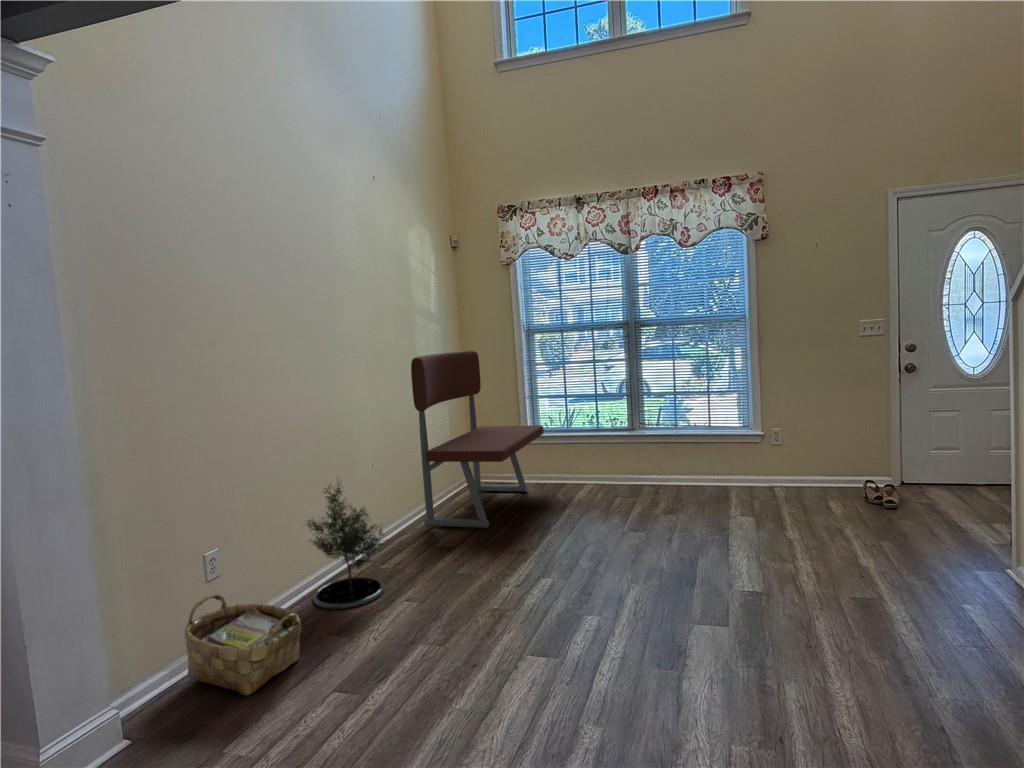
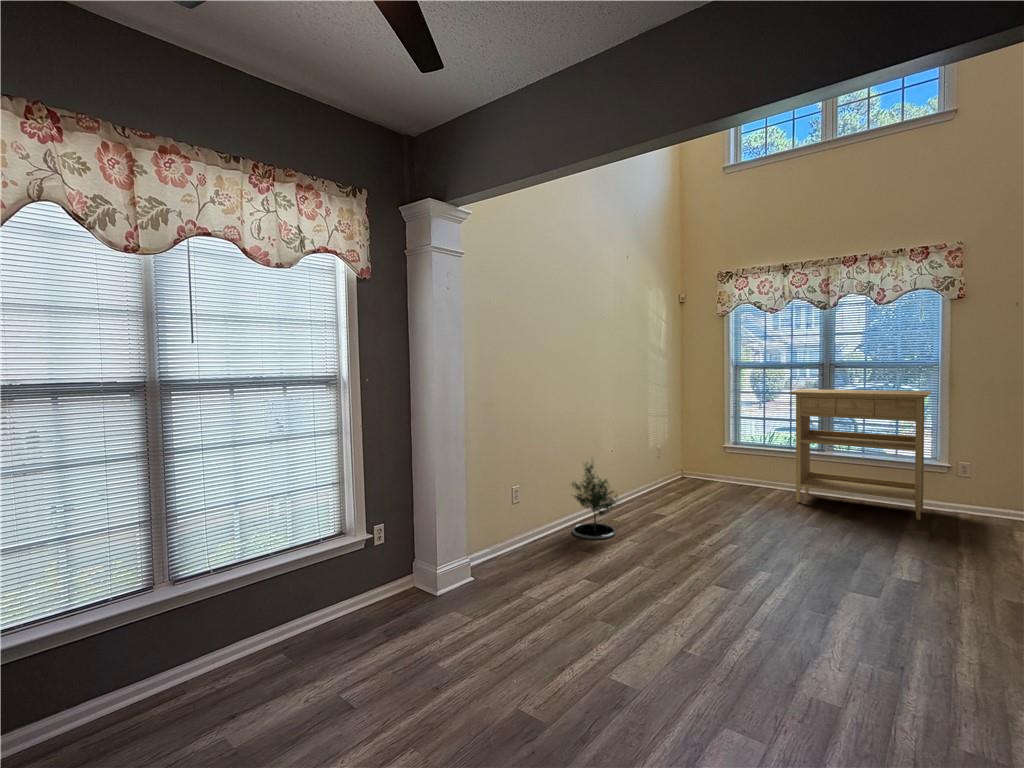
console table: none [595,348,746,499] -> present [789,389,931,520]
bench: present [411,351,544,528] -> none [643,379,743,509]
woven basket: present [185,594,301,695] -> none [508,513,568,569]

